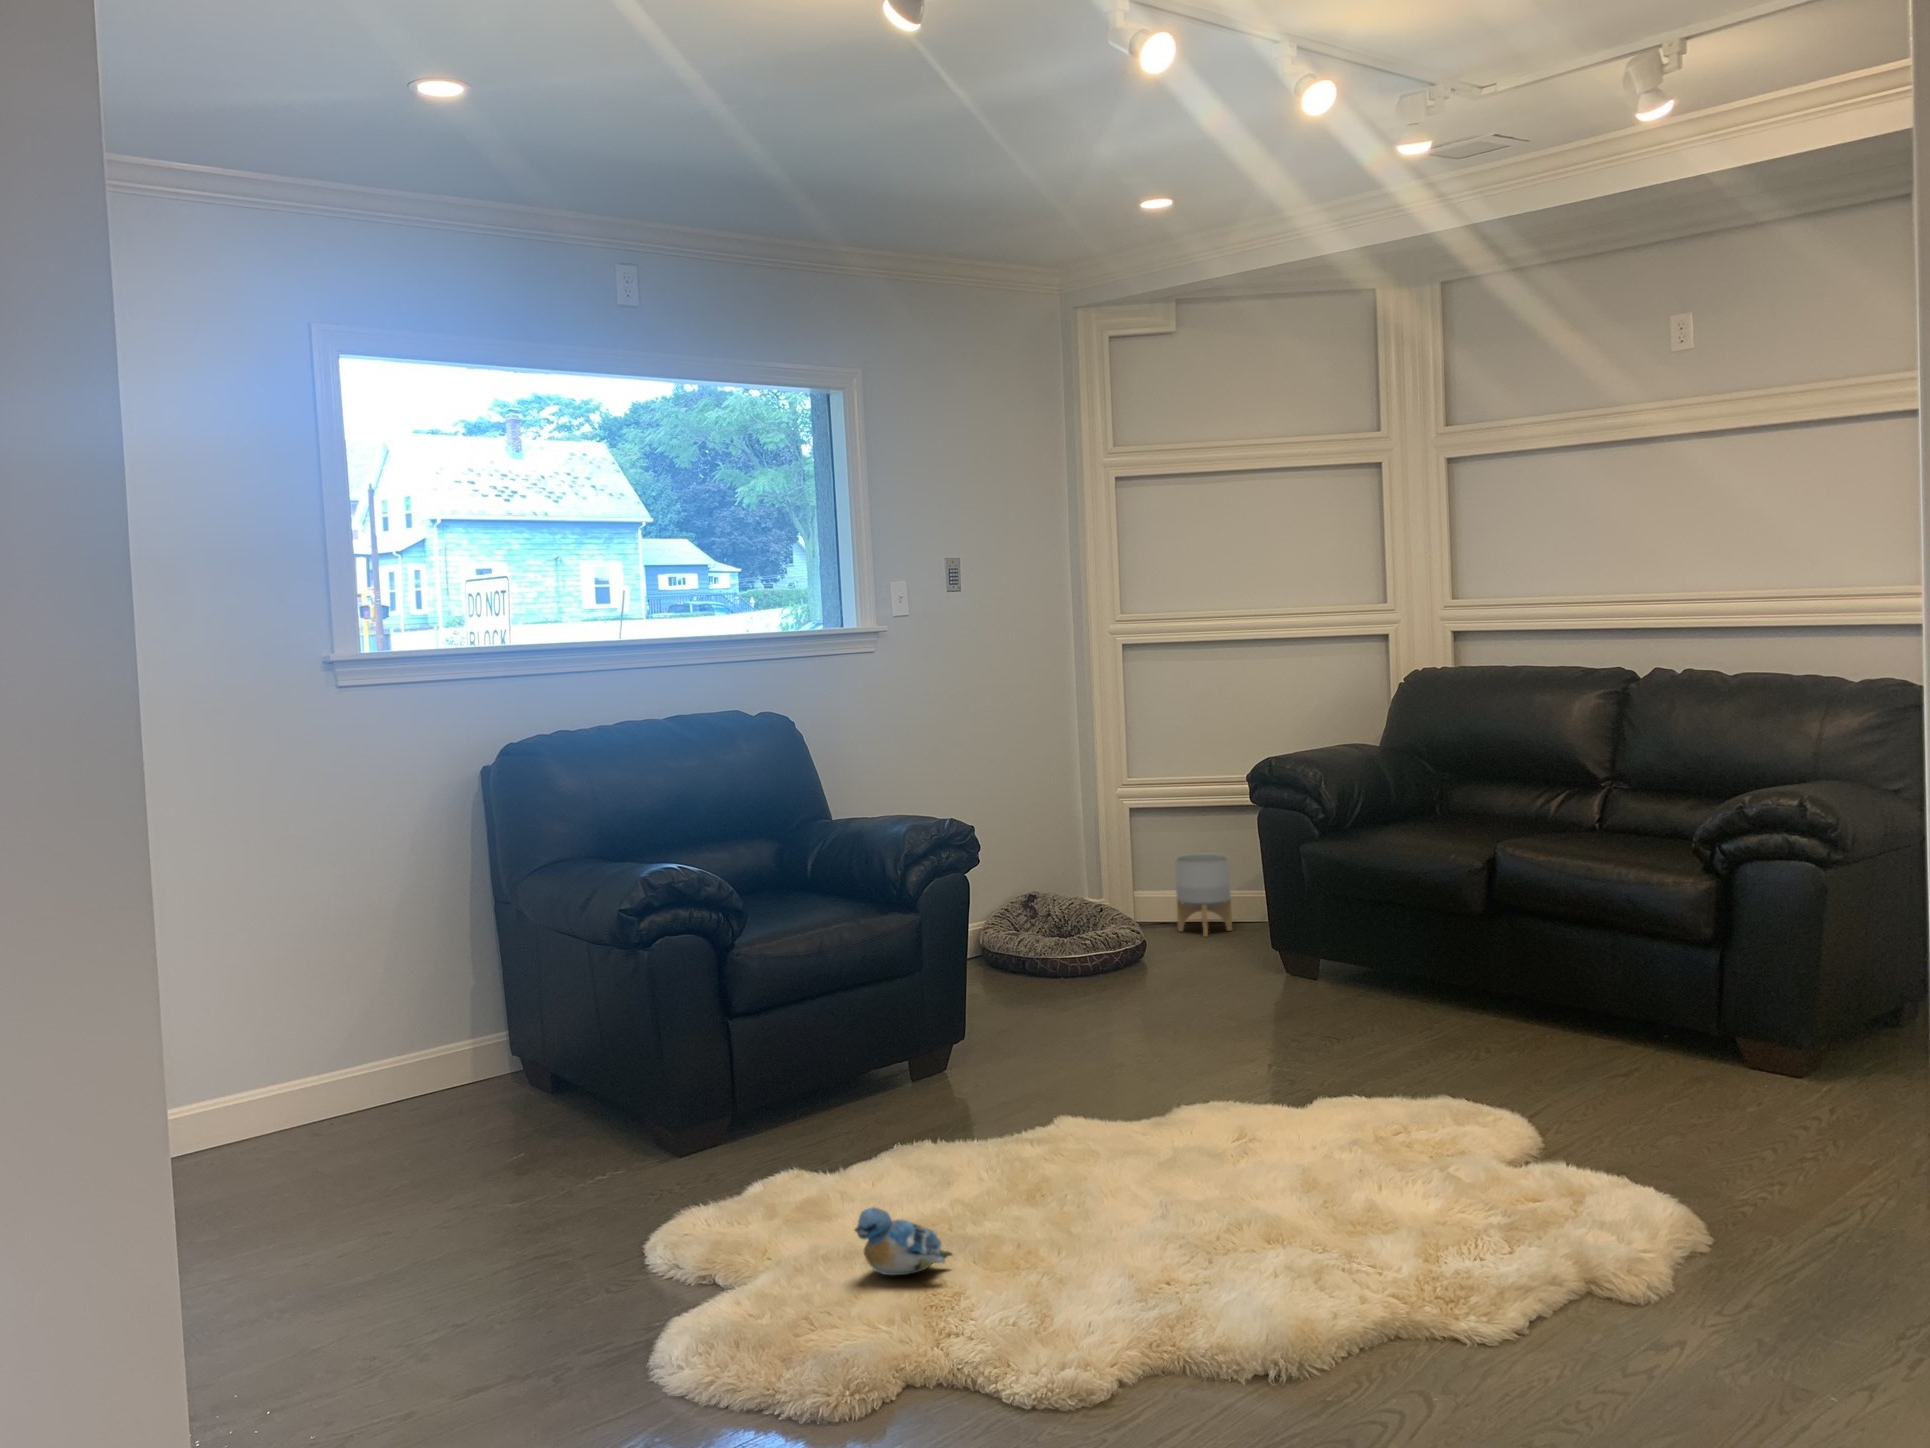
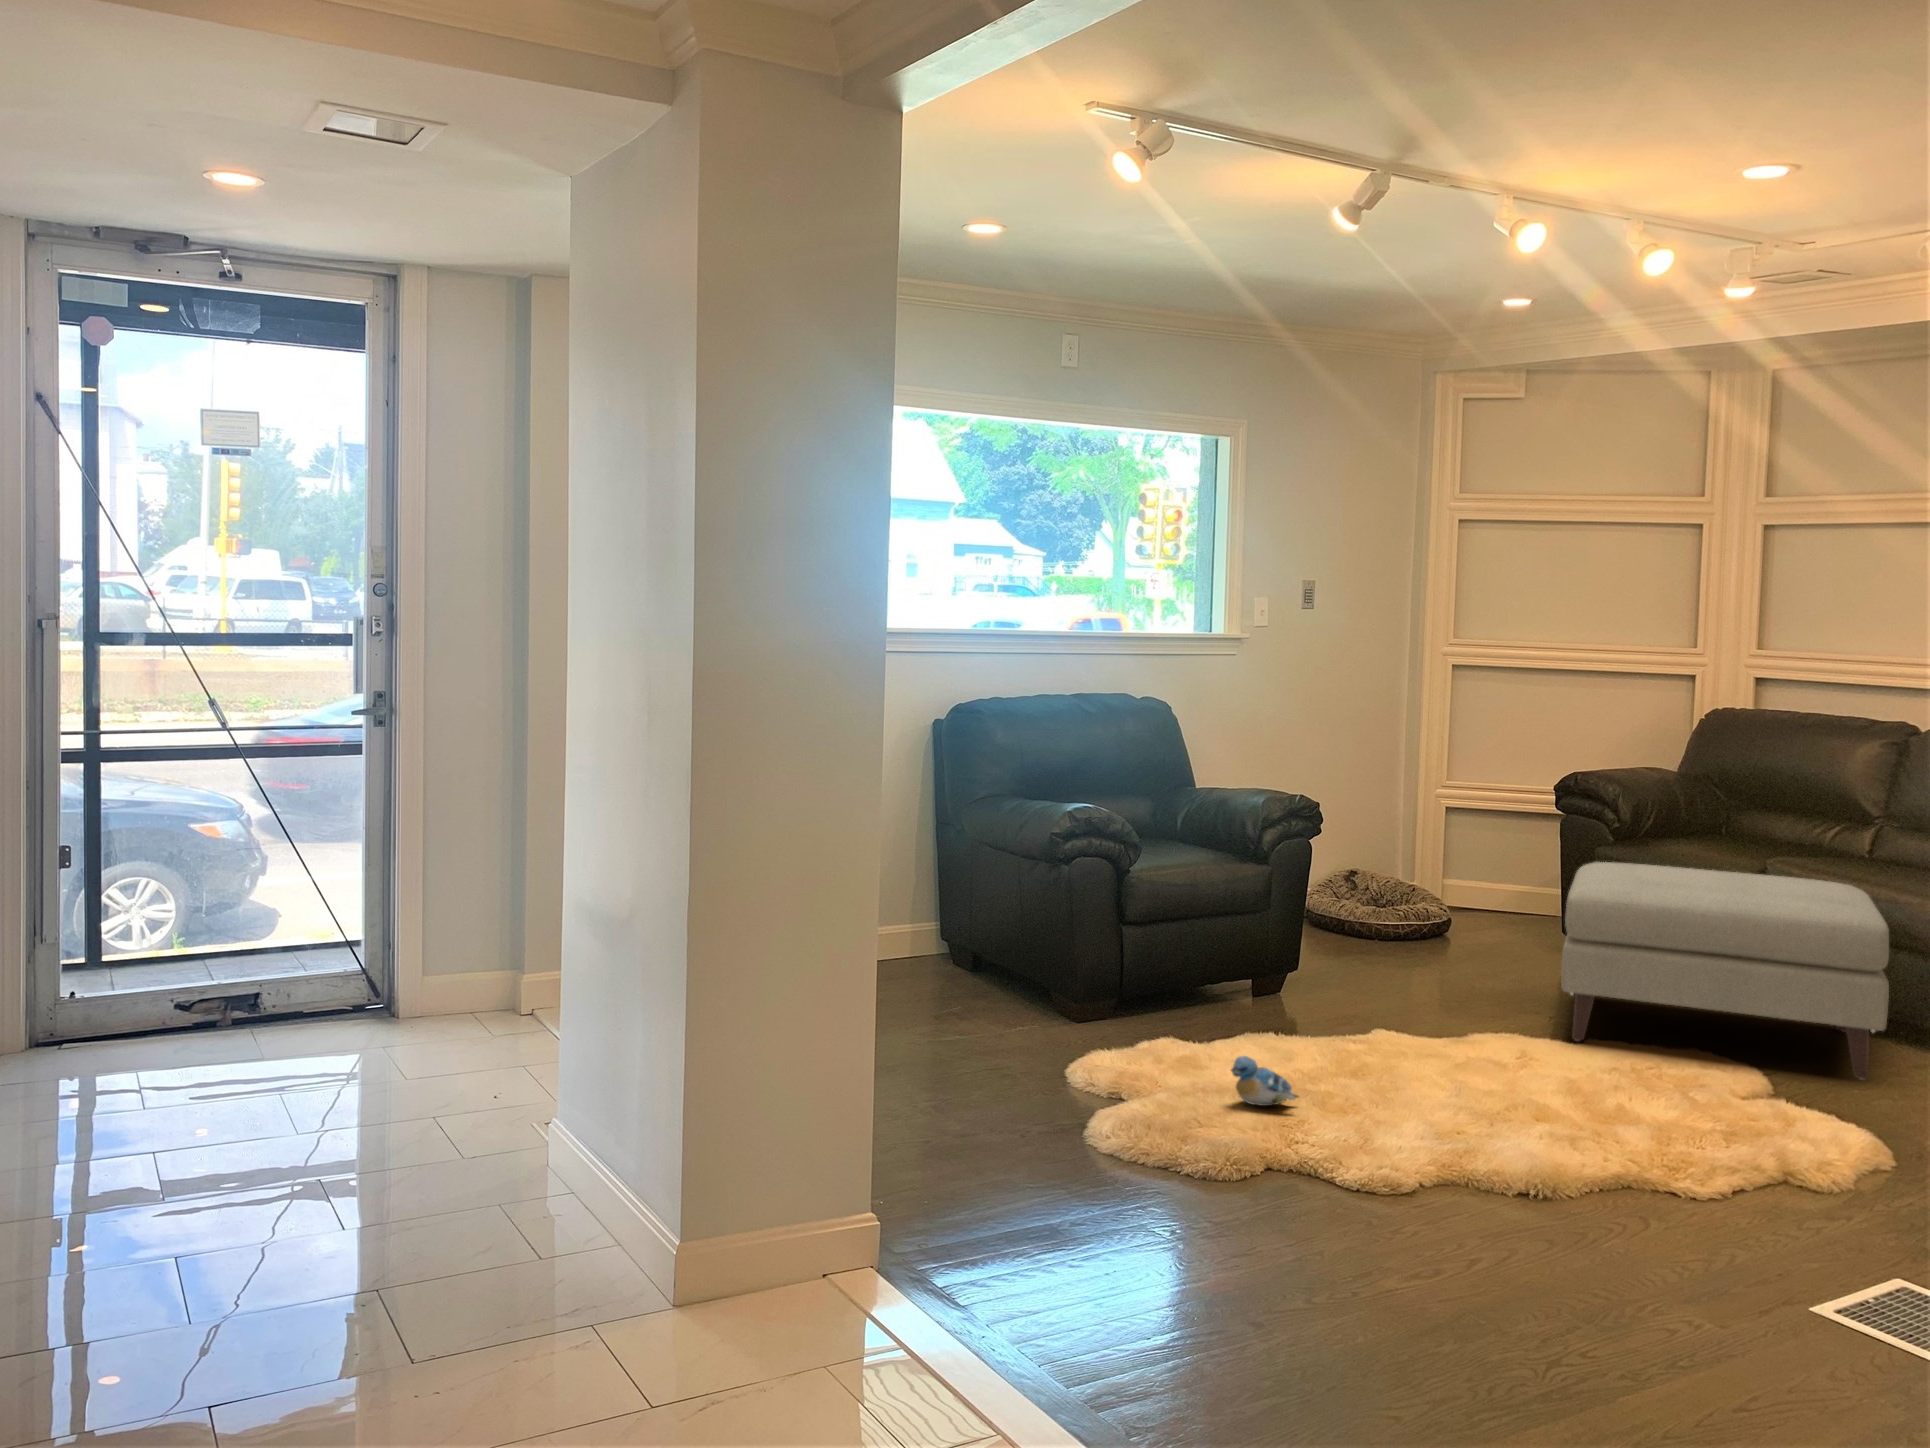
planter: present [1175,853,1232,937] -> none [1479,851,1531,922]
ottoman: none [1277,863,1660,1109] -> present [1561,862,1889,1080]

